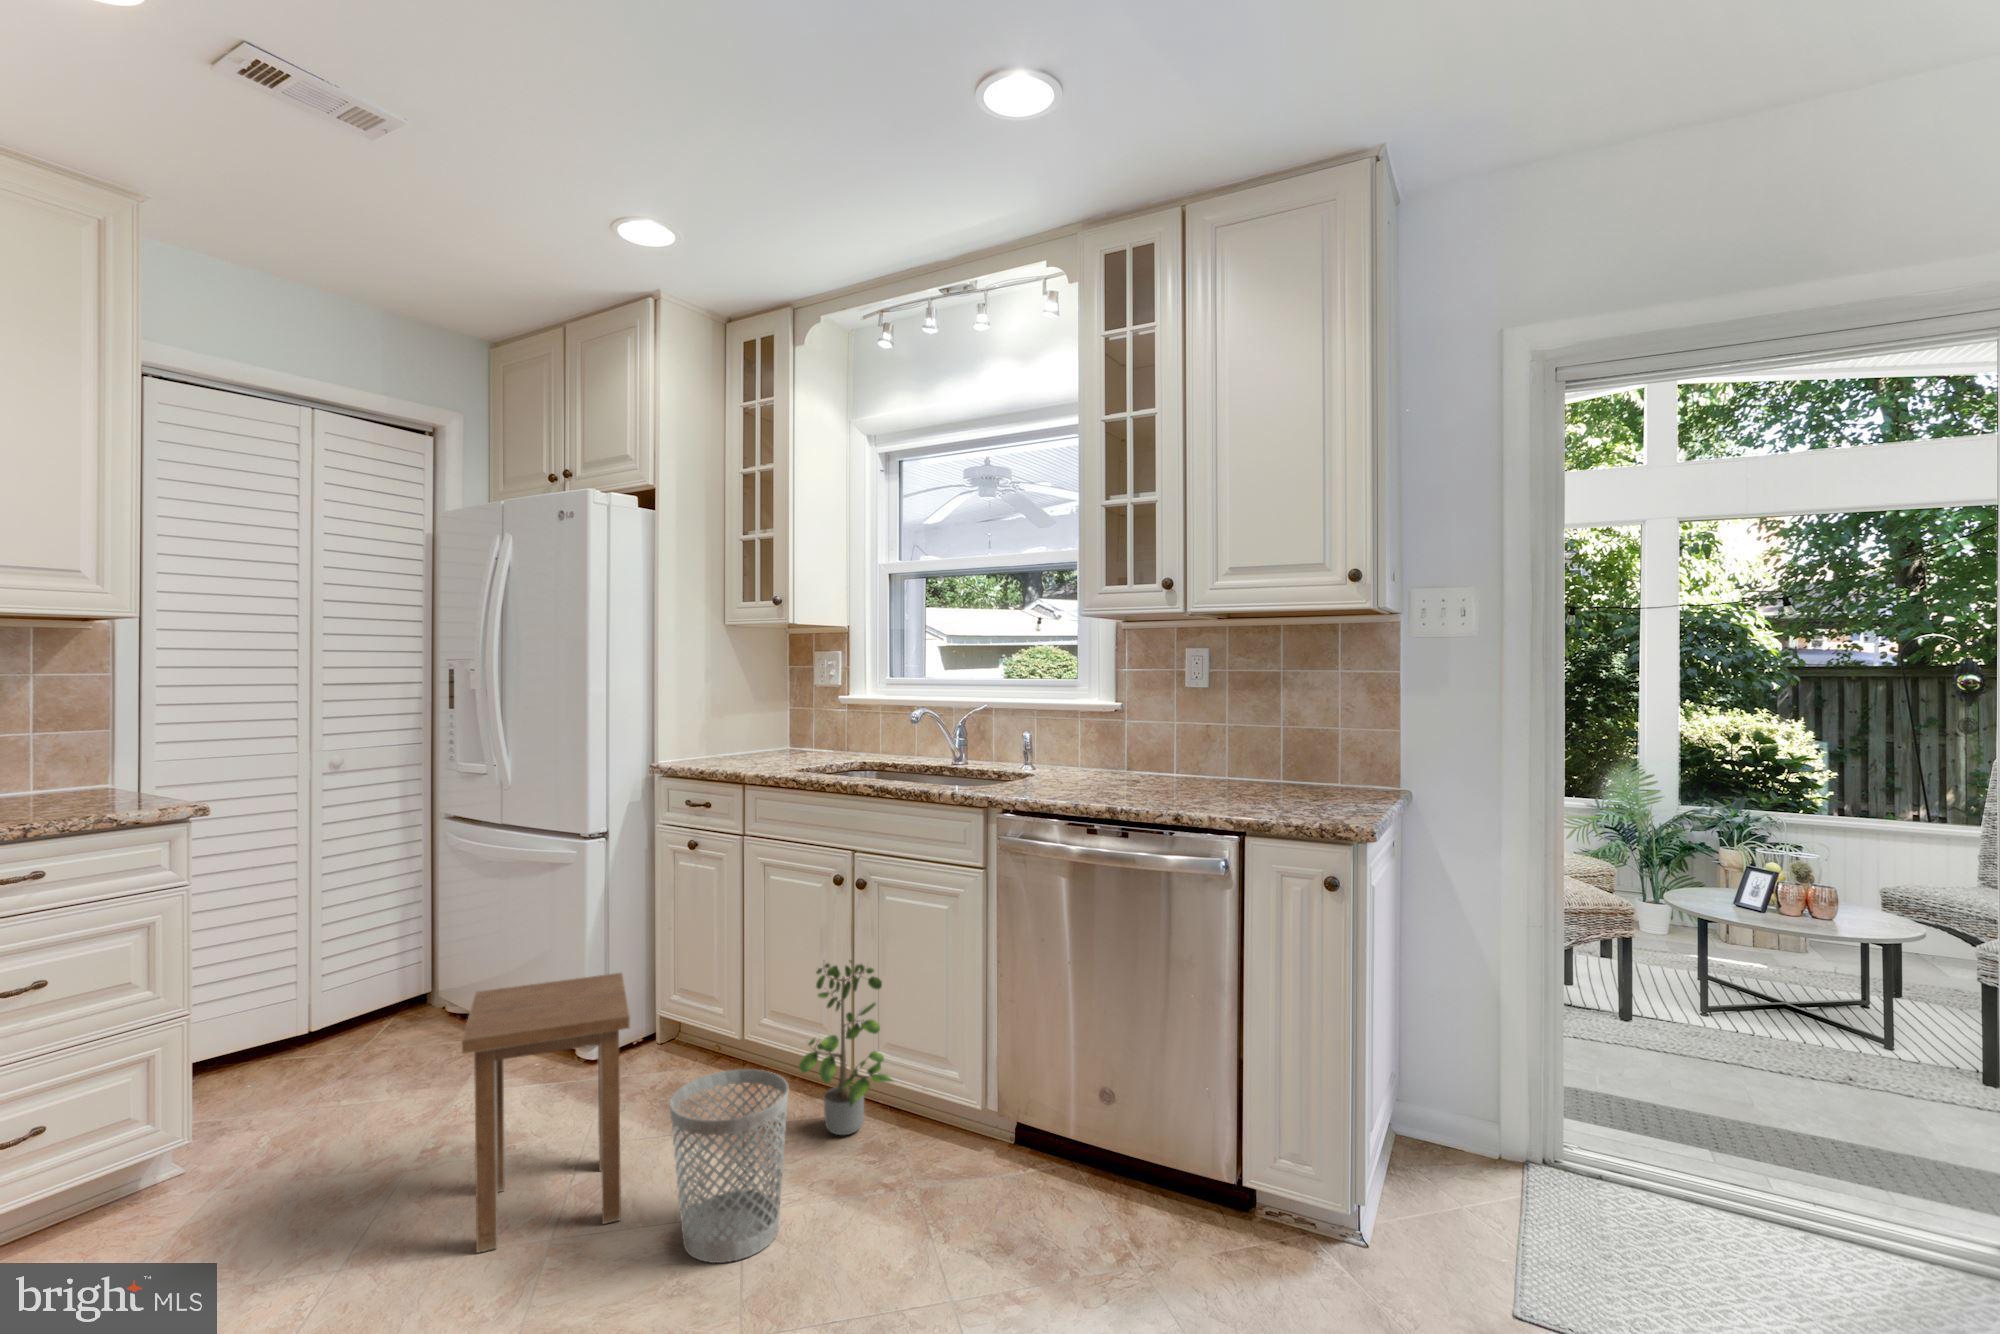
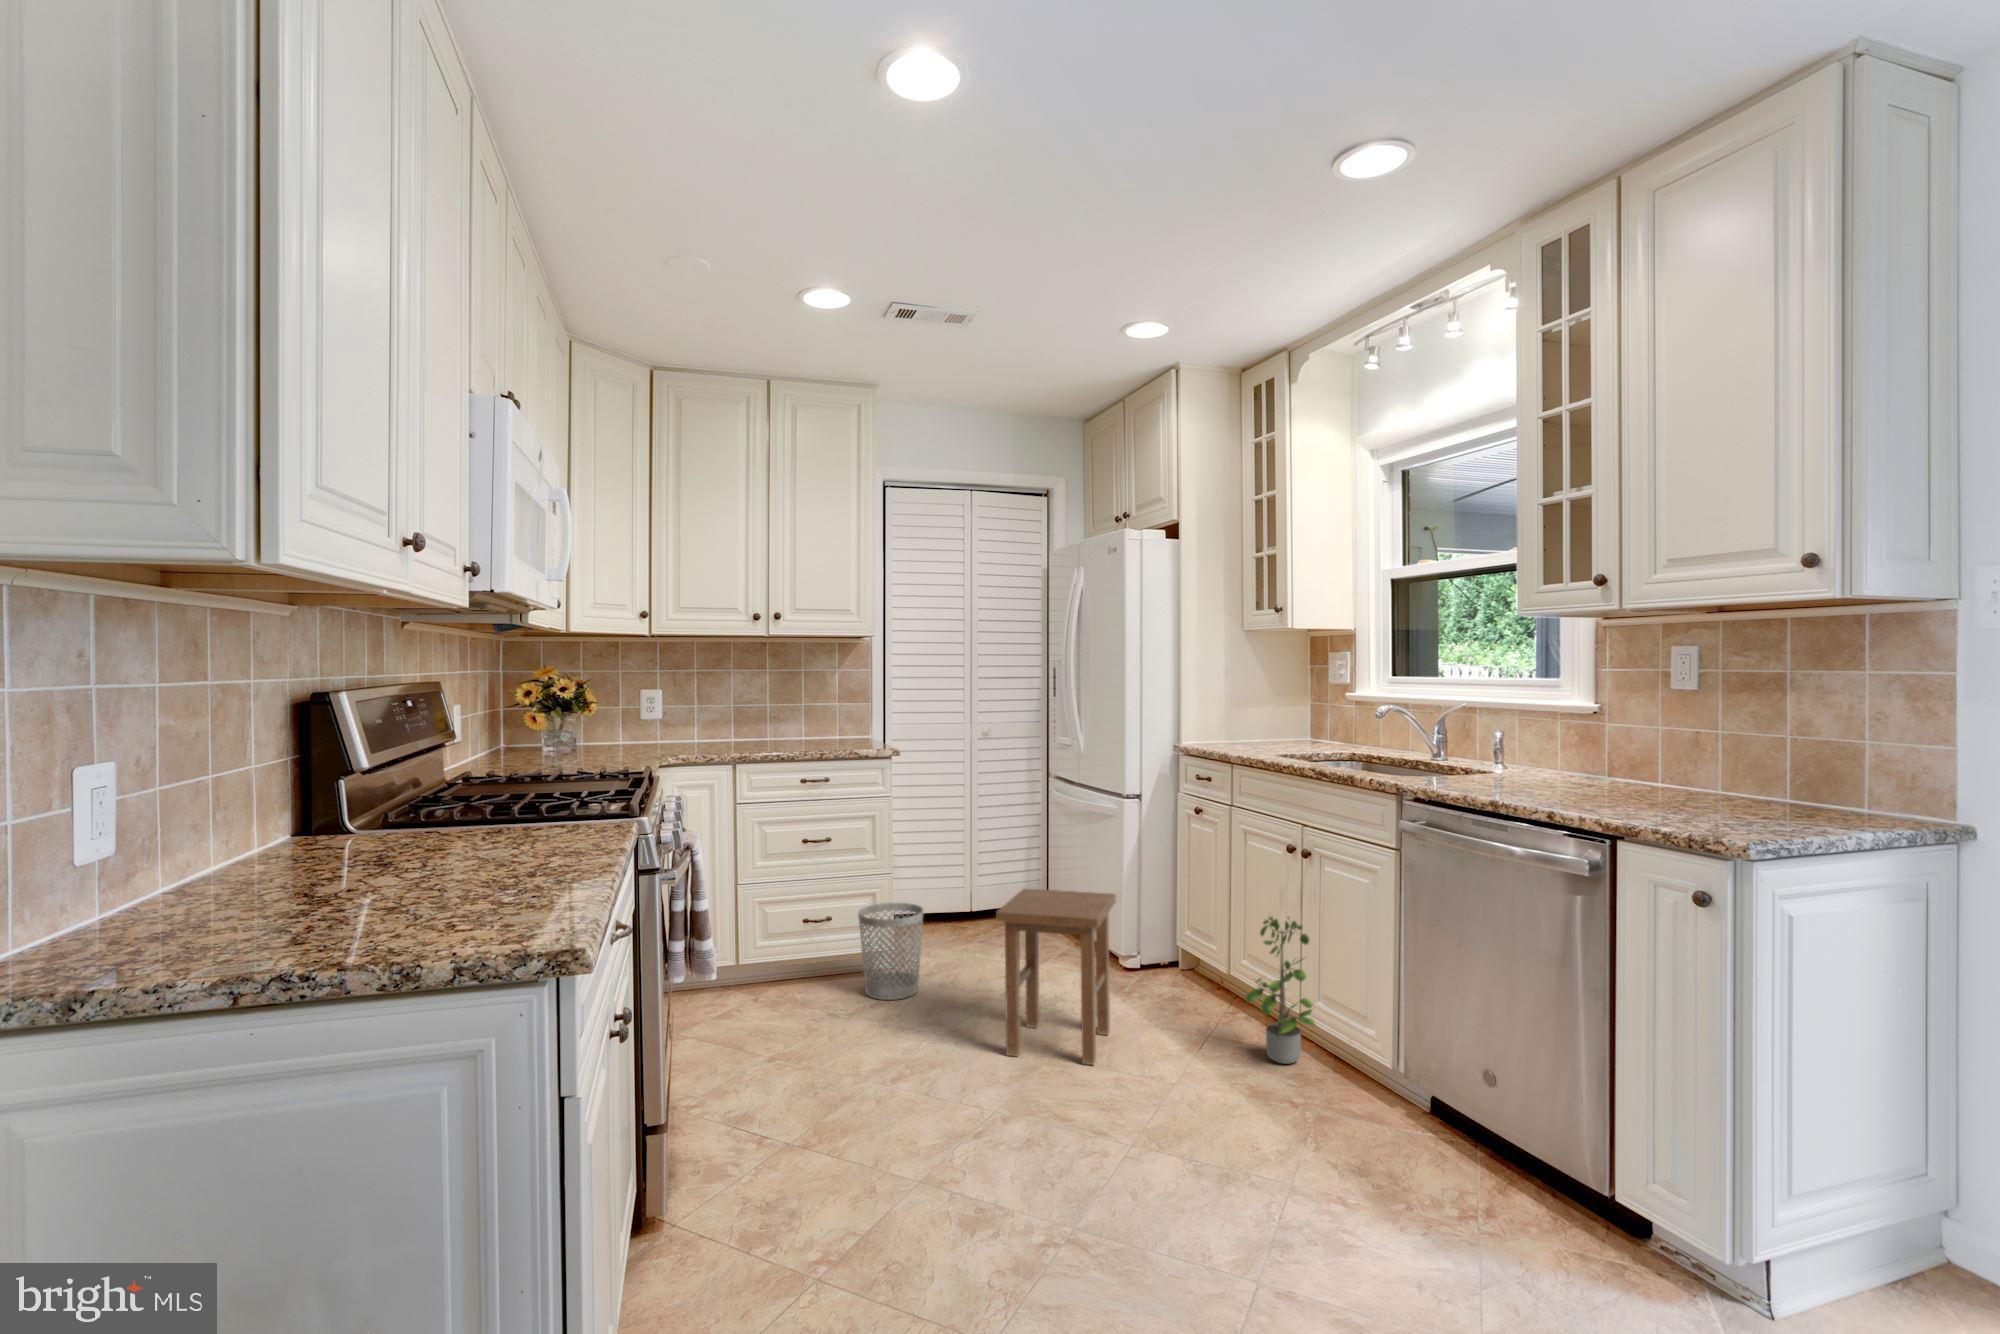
wastebasket: present [670,1069,788,1263] -> present [858,903,923,1000]

